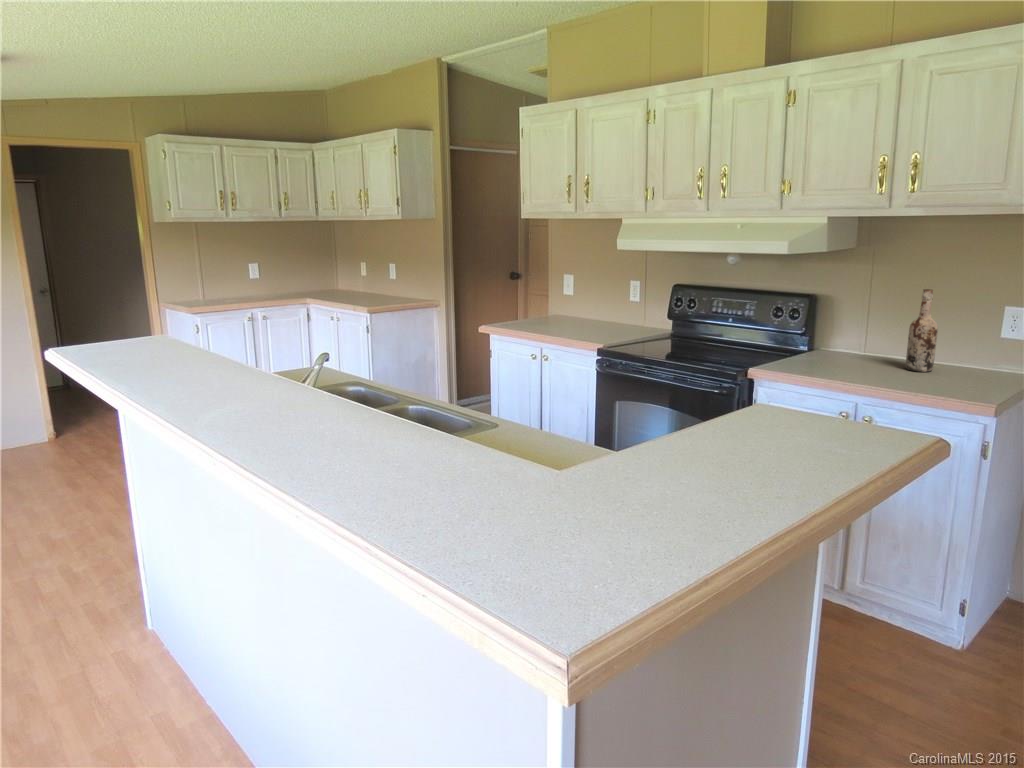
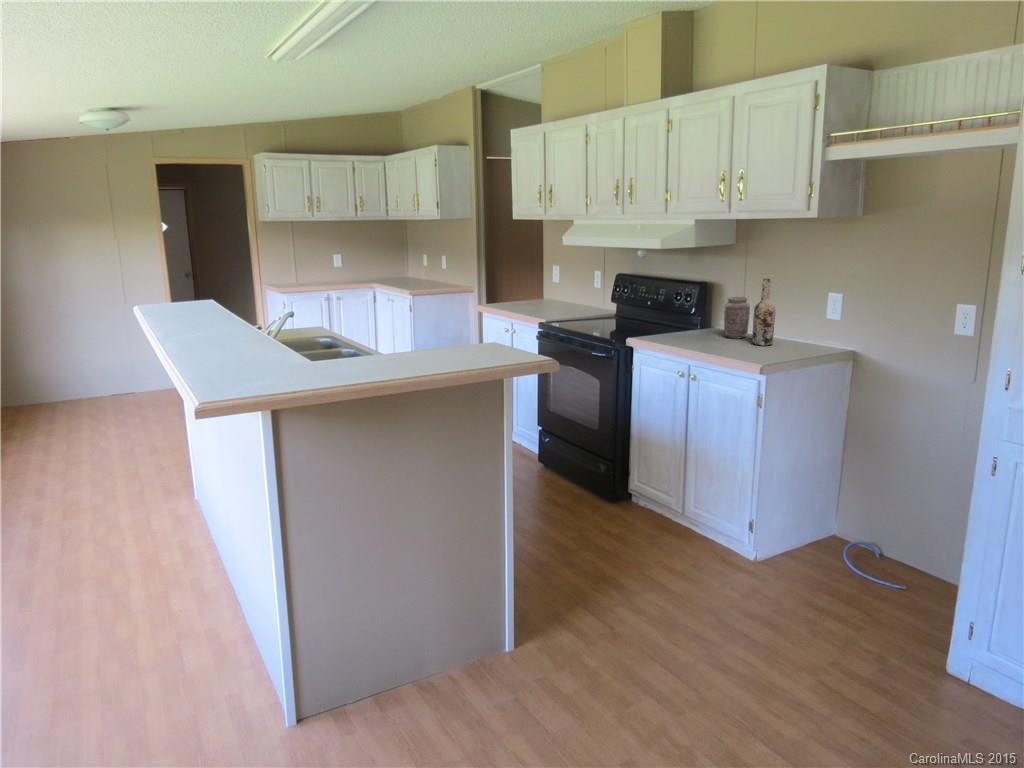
vase: none [855,311,891,363] -> present [724,296,750,338]

